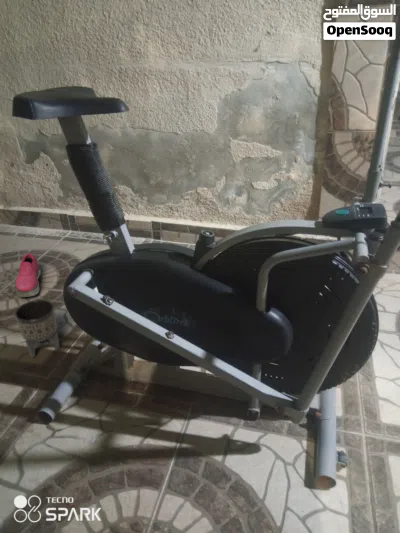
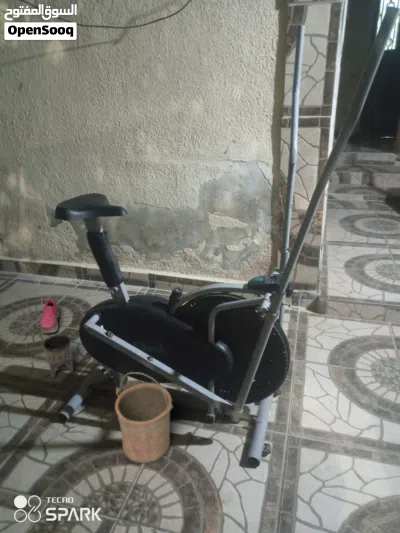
bucket: none [120,357,208,486] -> present [115,372,173,463]

